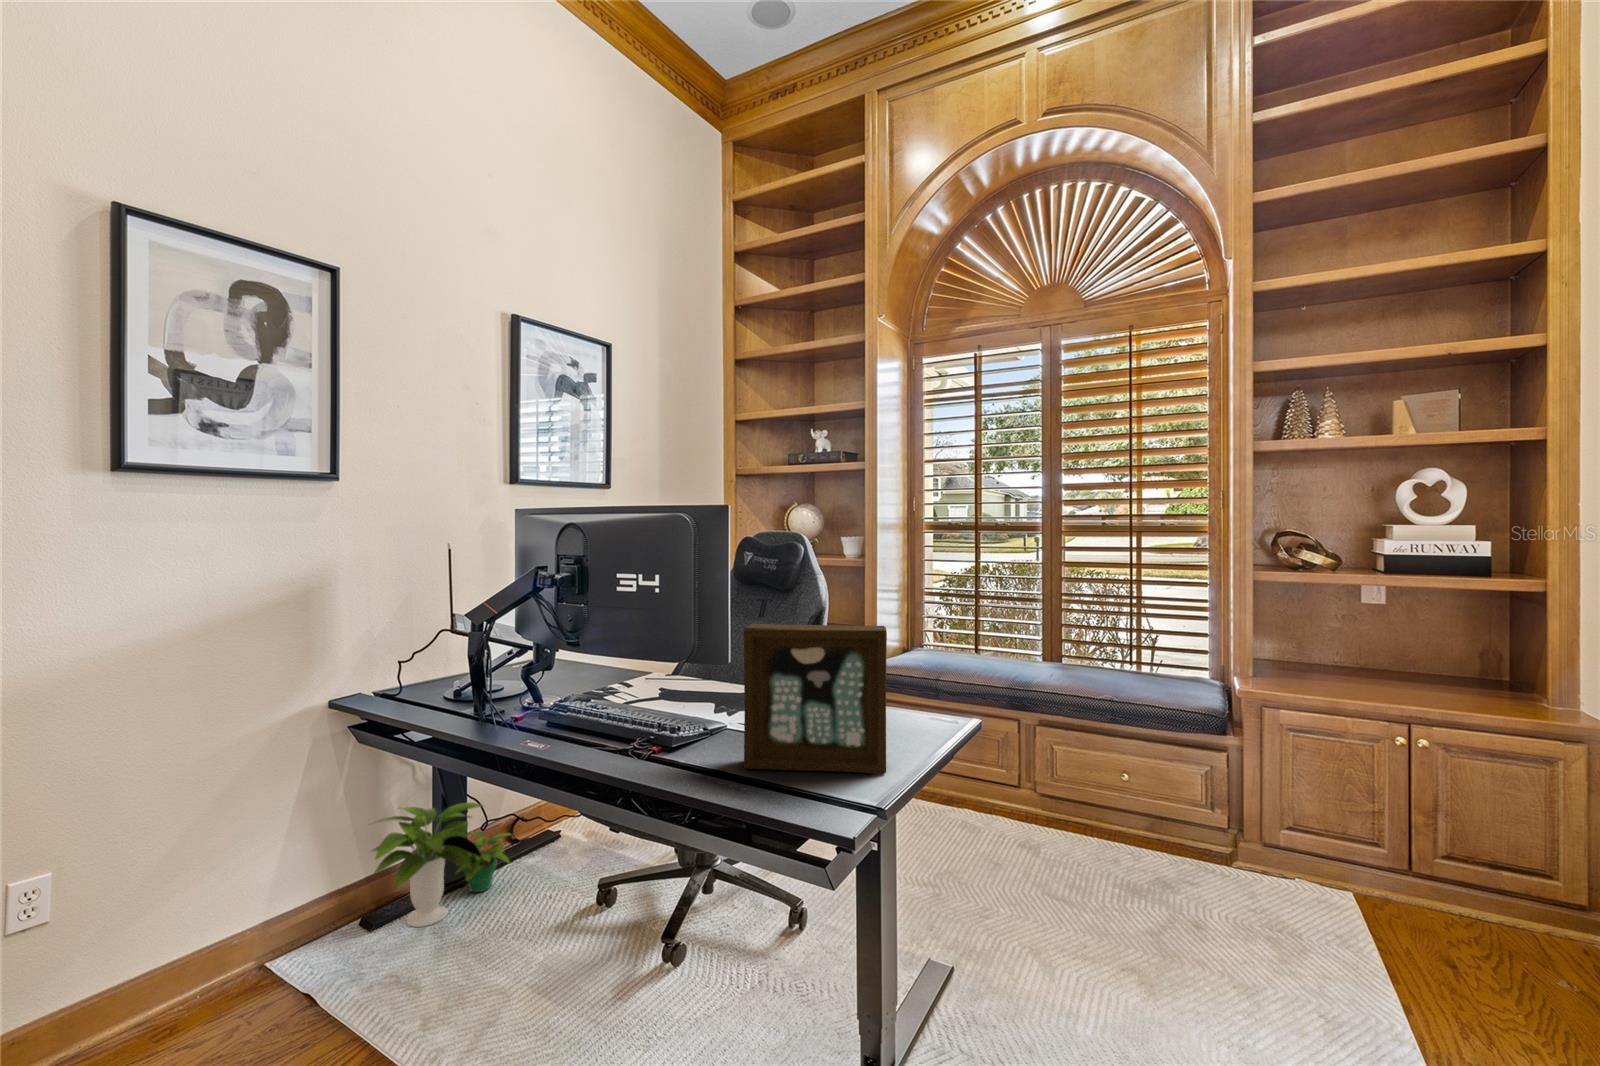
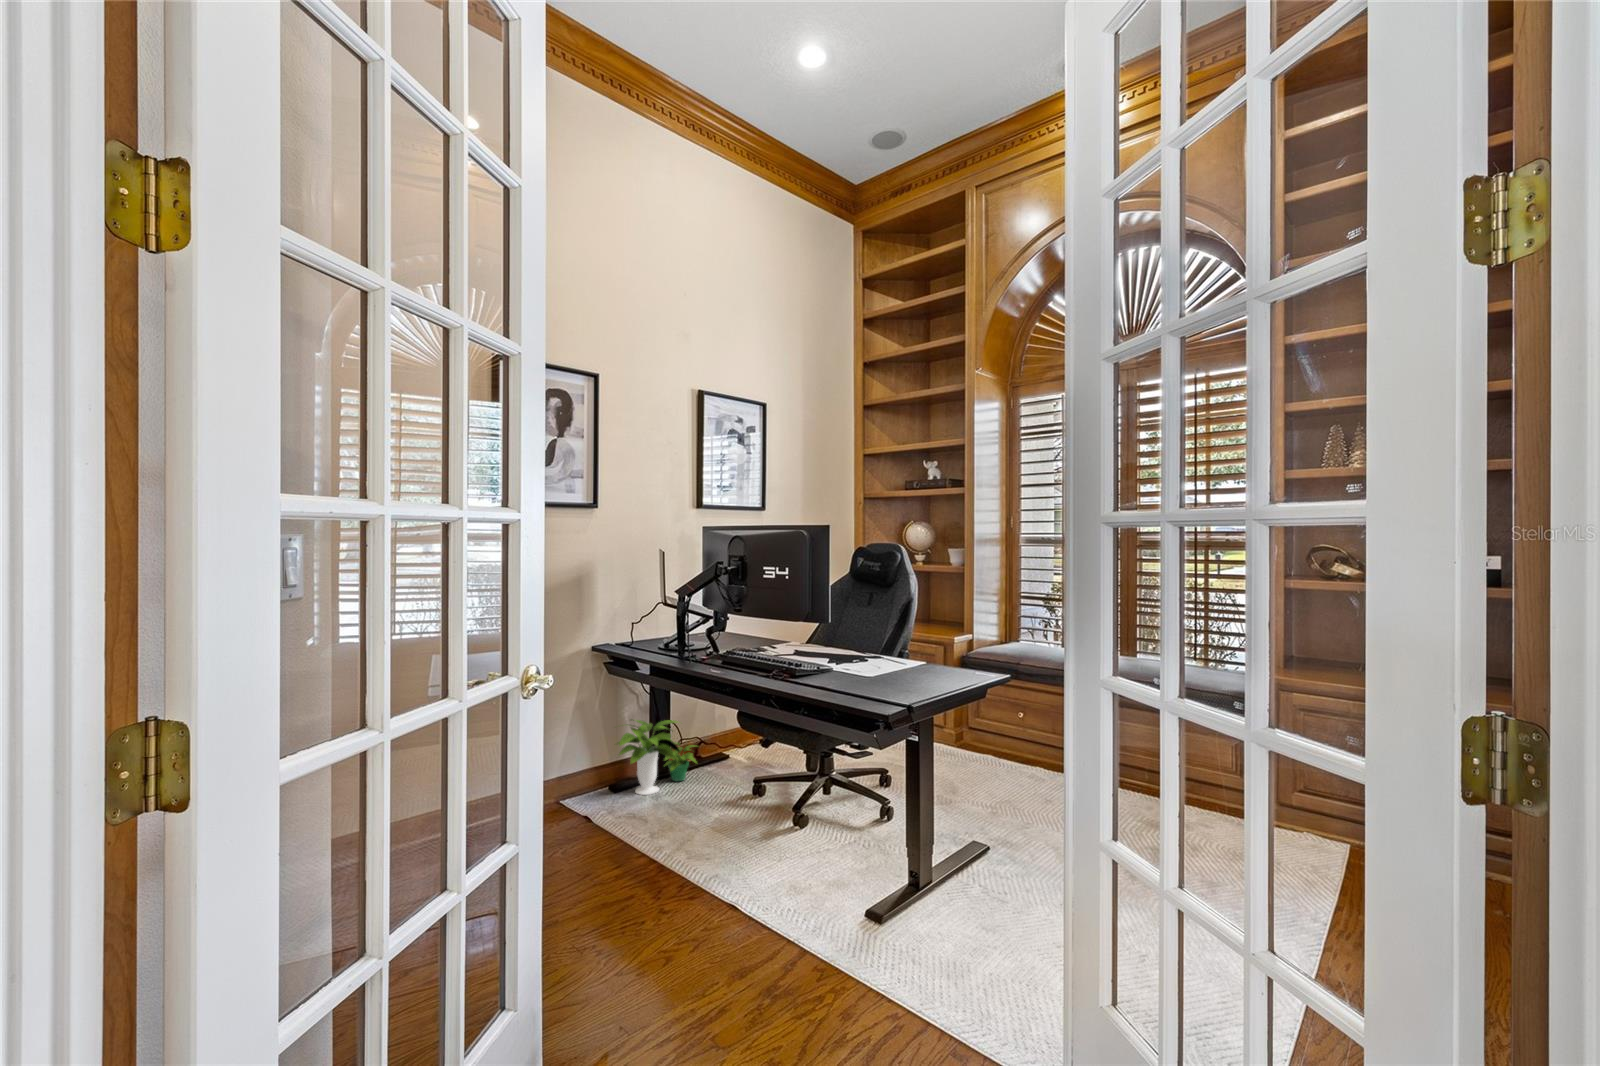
picture frame: present [744,624,887,774] -> none [836,598,926,693]

